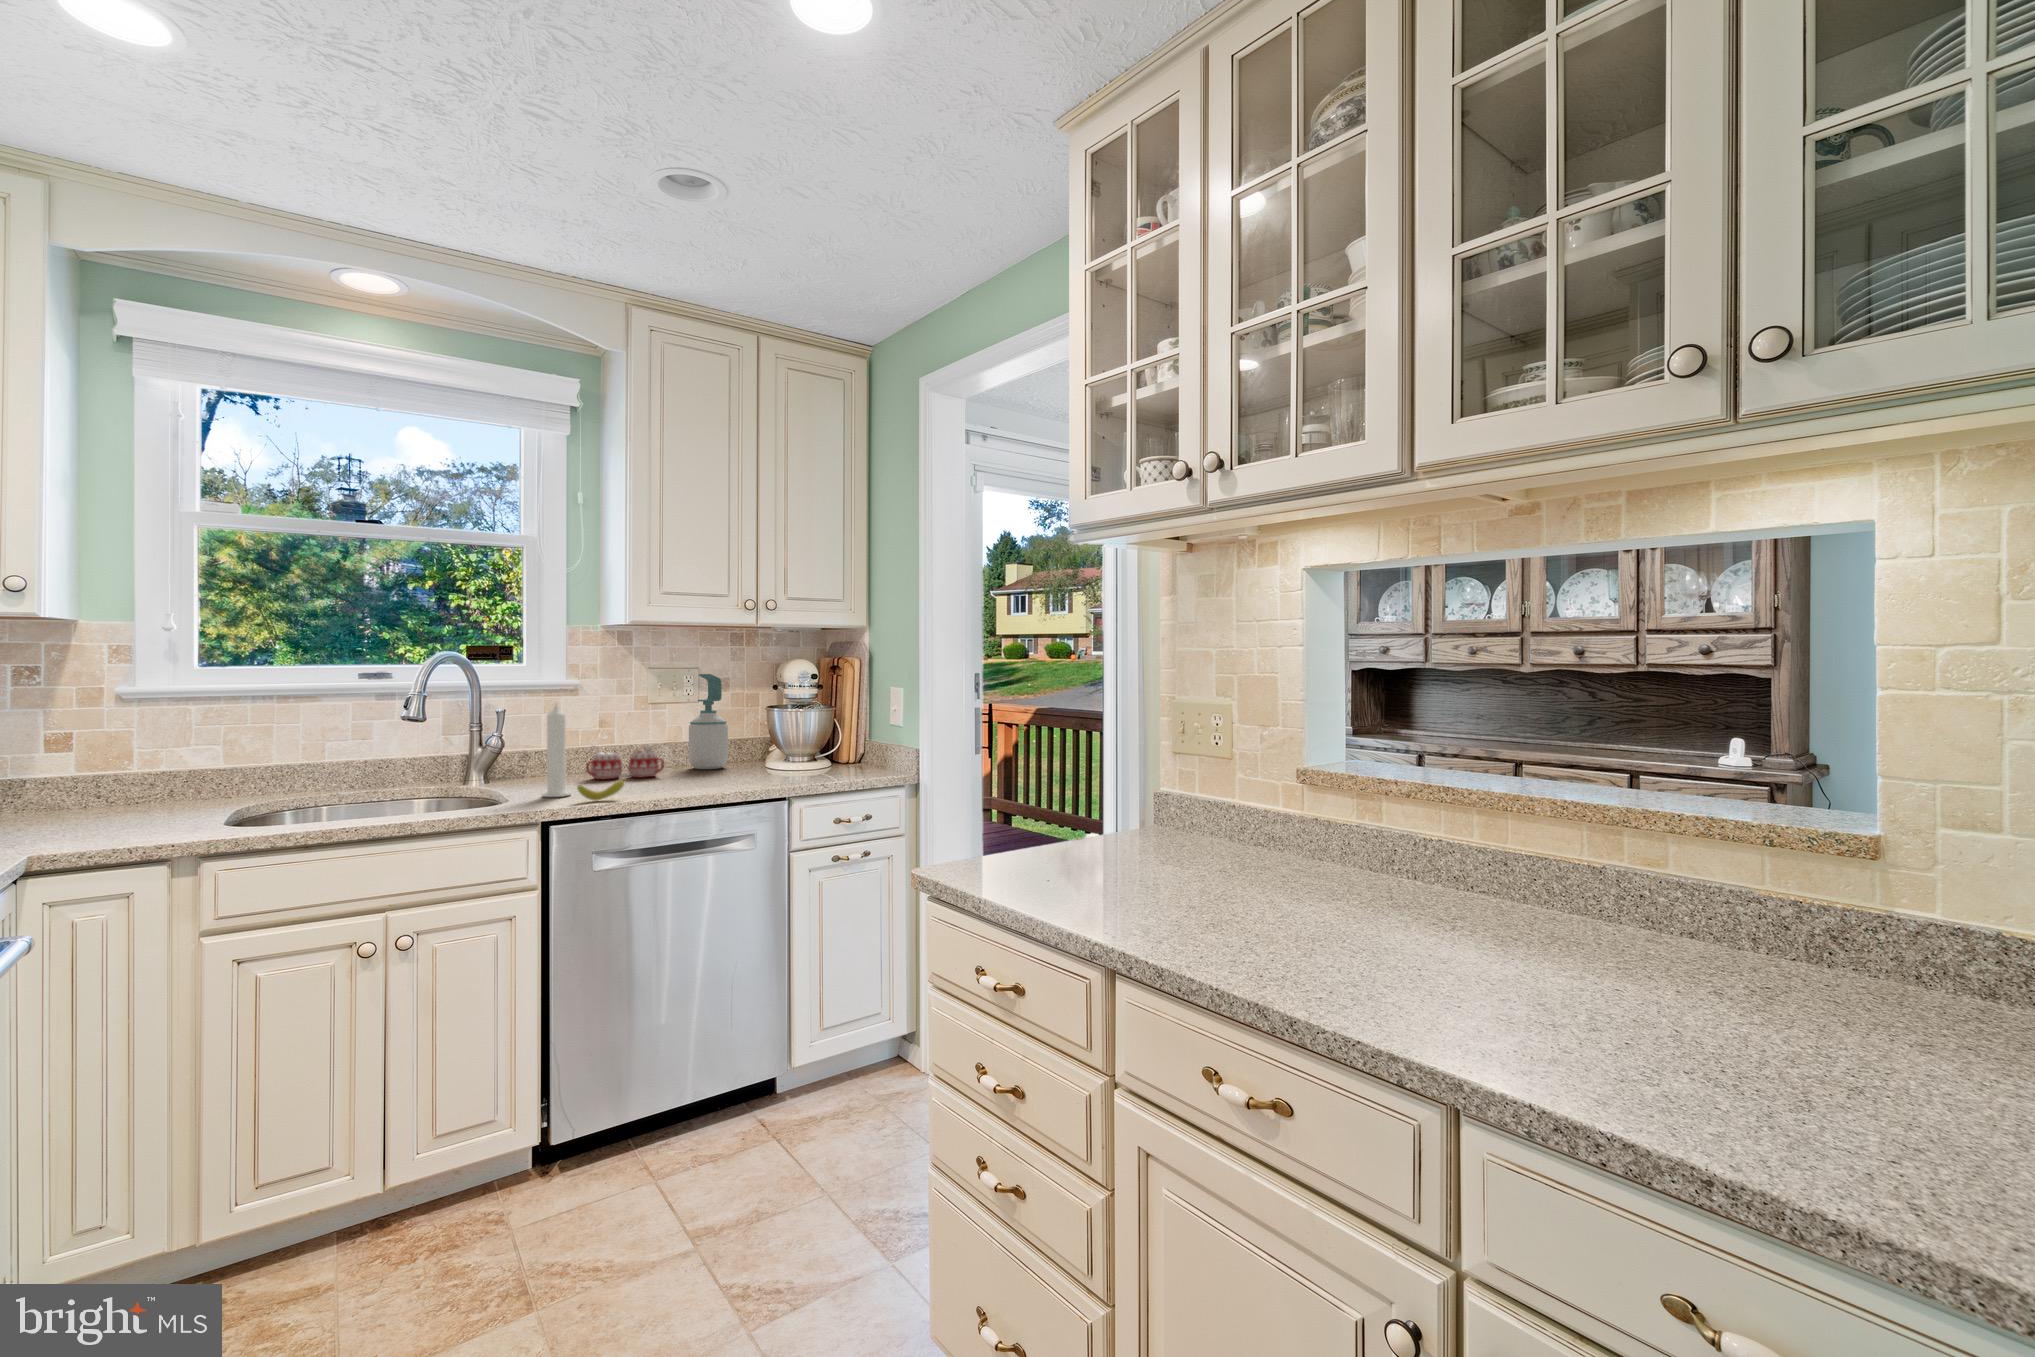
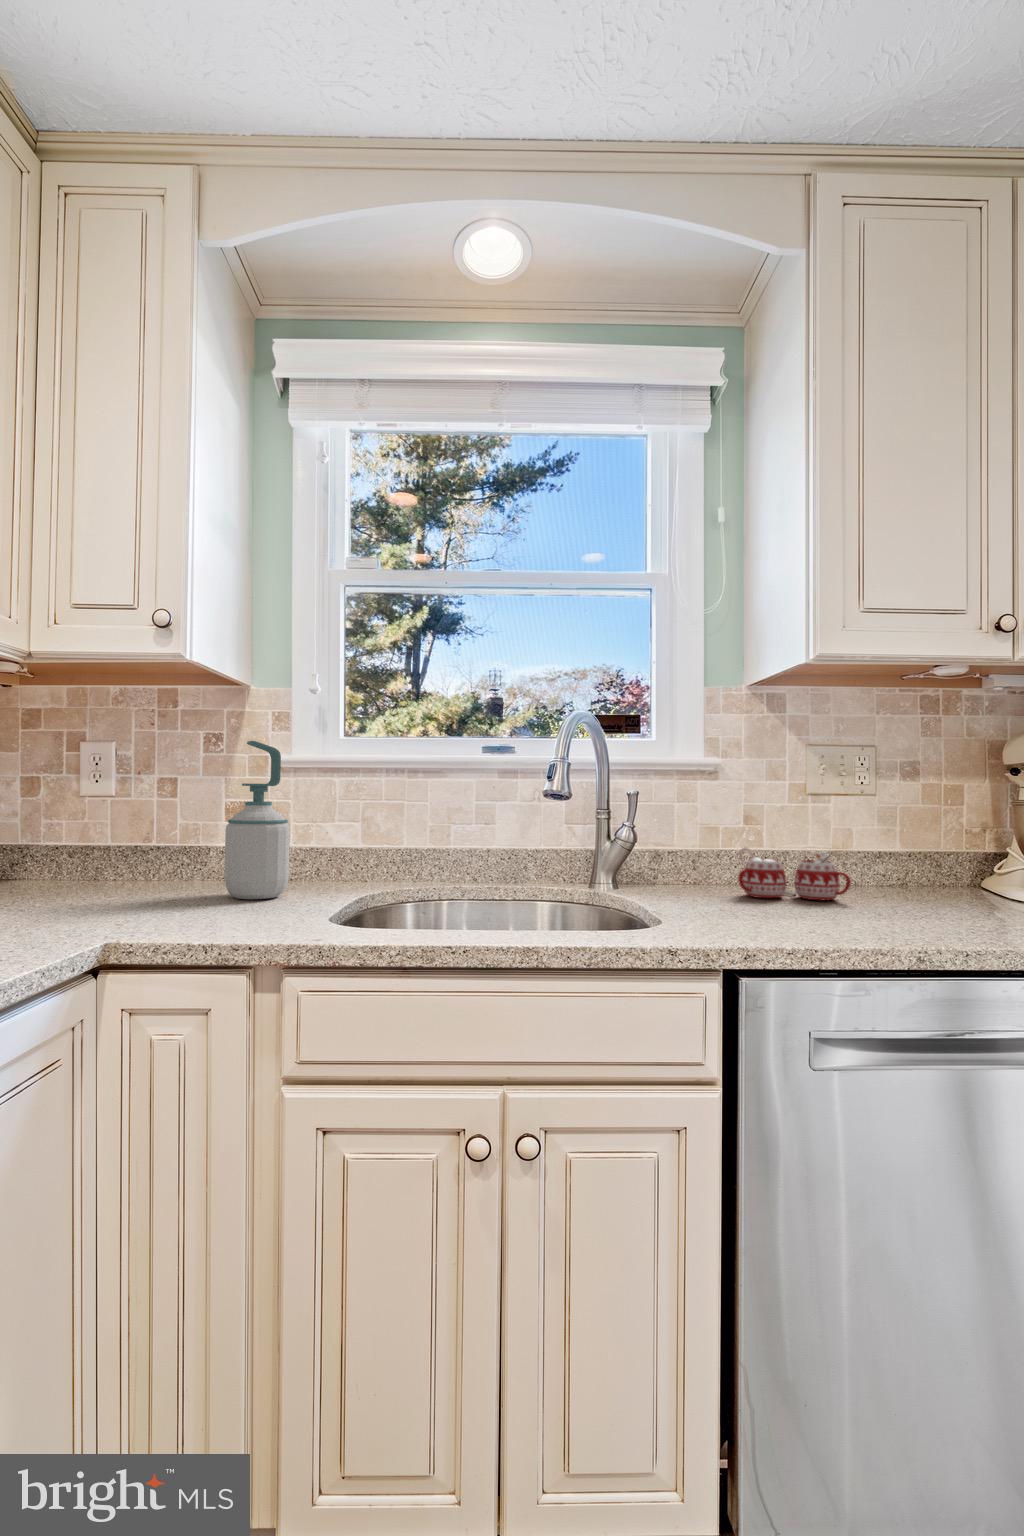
soap bottle: present [689,674,728,769] -> present [224,741,290,899]
candle: present [542,703,571,797] -> none [690,777,732,924]
fruit: present [577,780,626,800] -> none [749,906,826,939]

